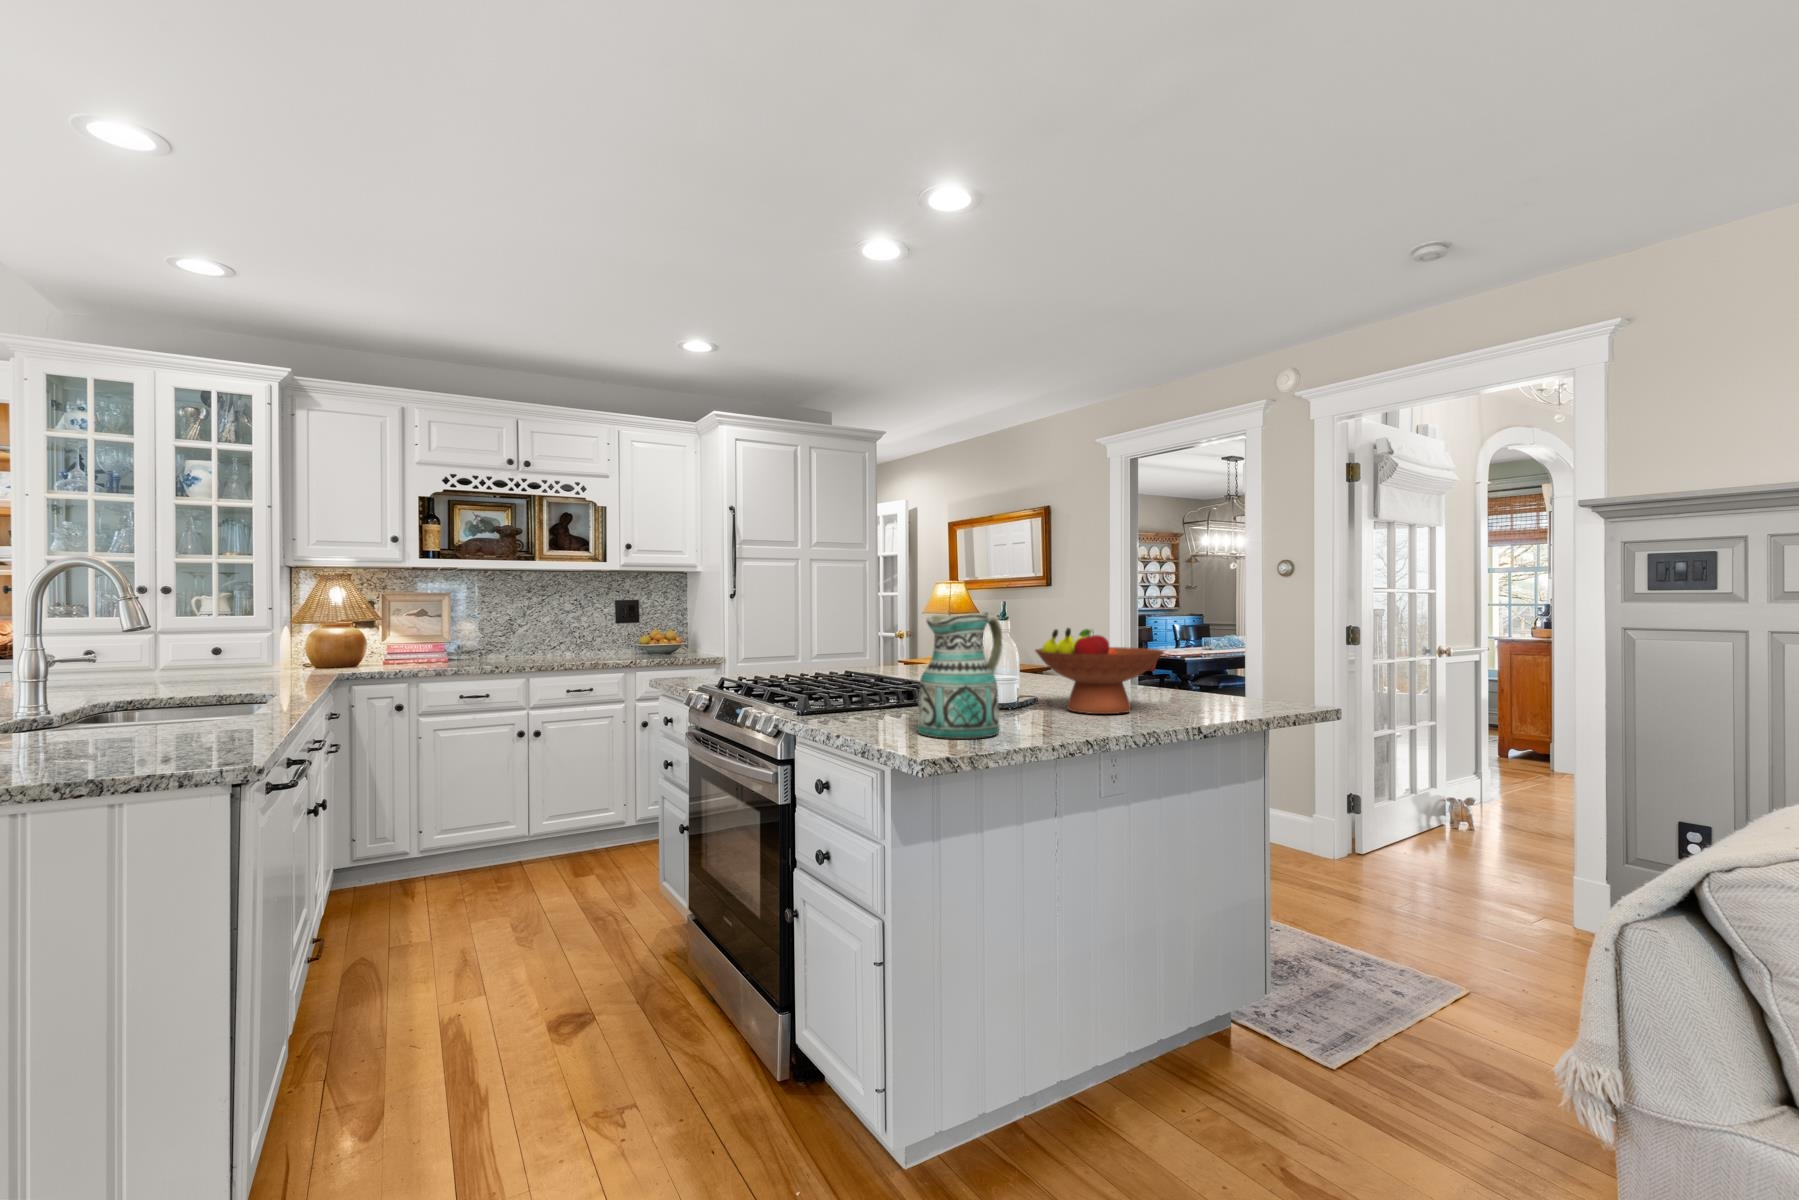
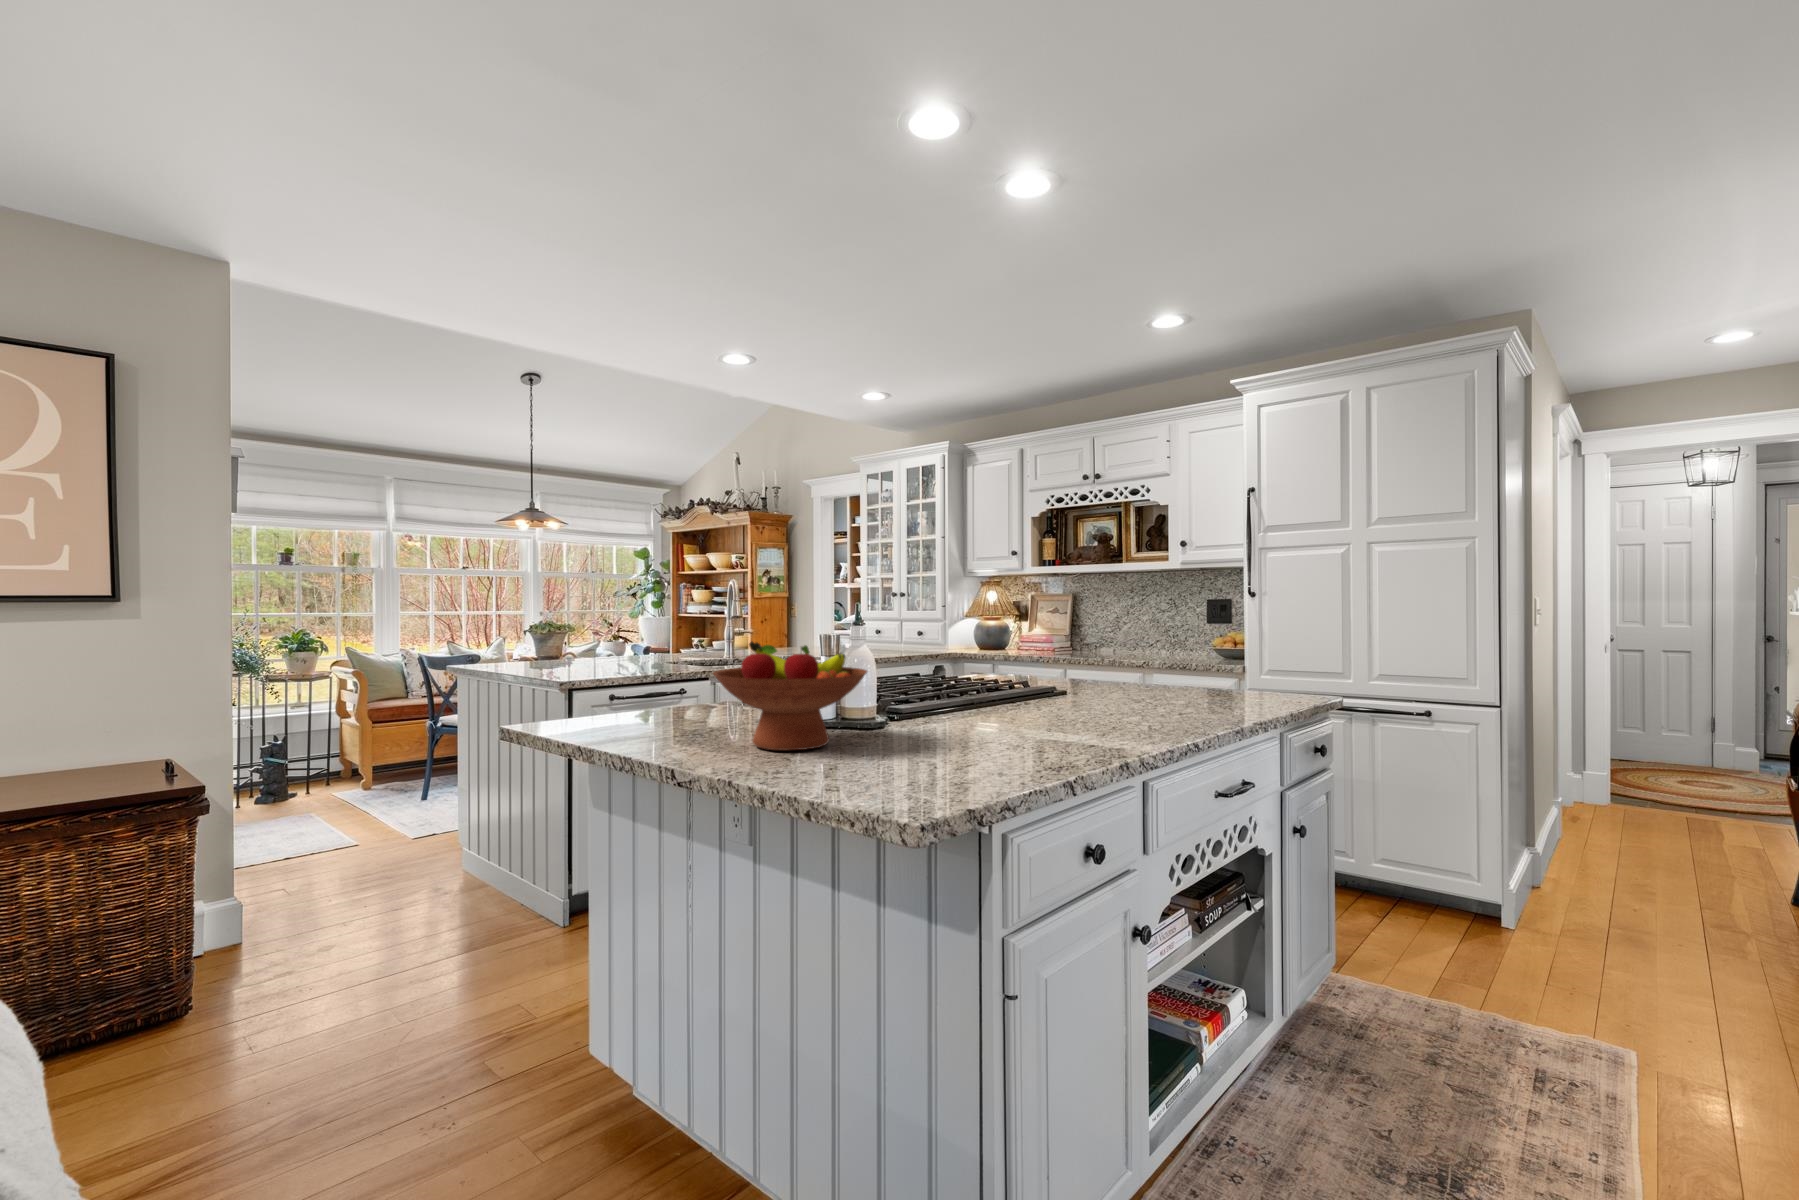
ceramic pitcher: present [917,612,1003,739] -> none [571,620,659,729]

